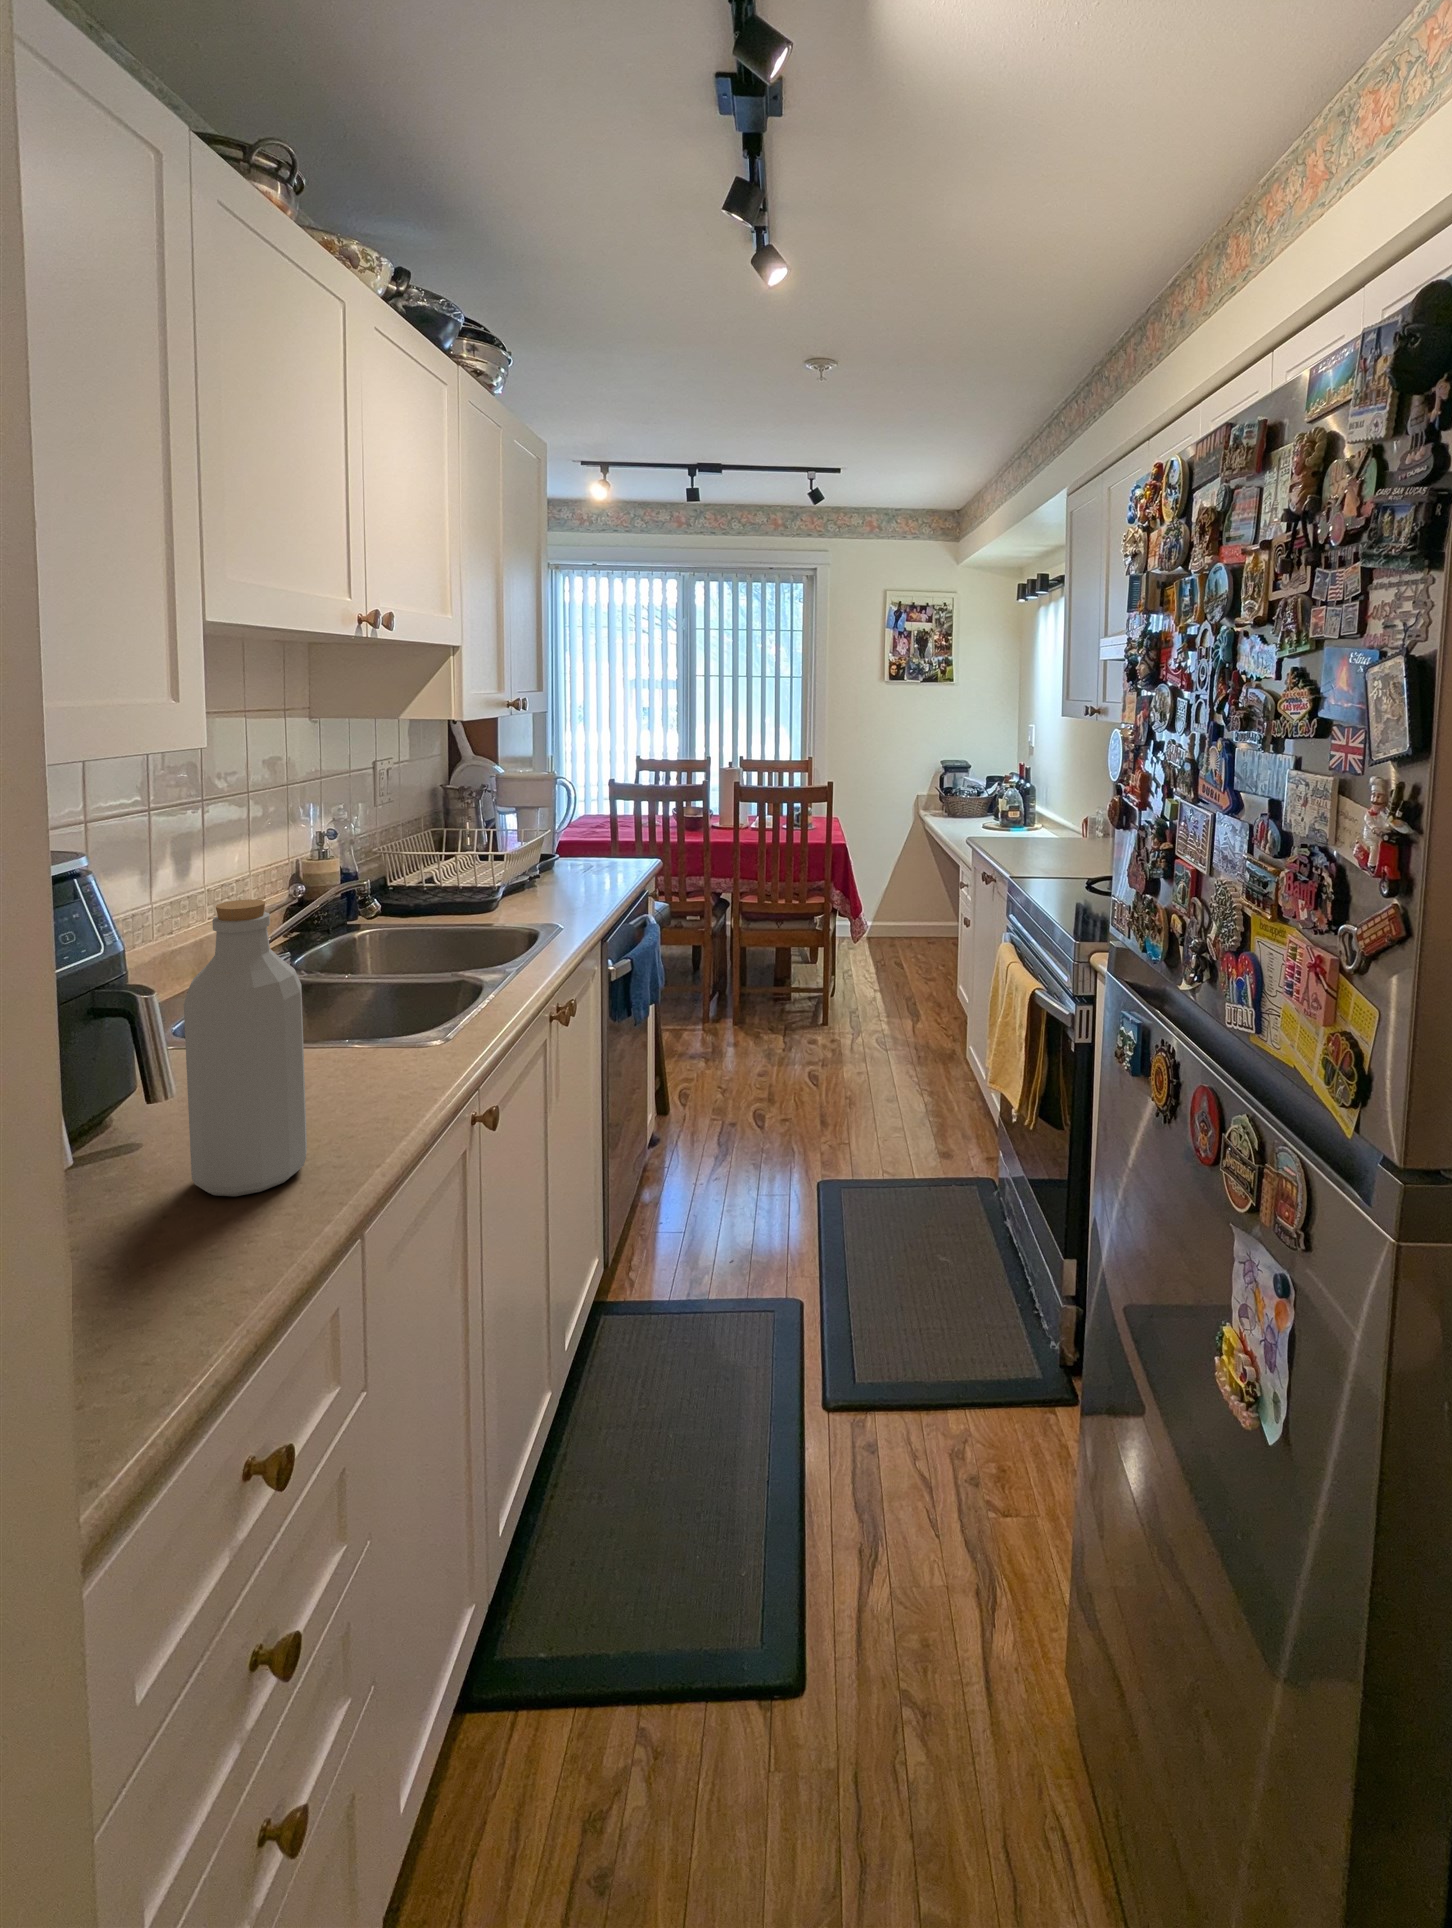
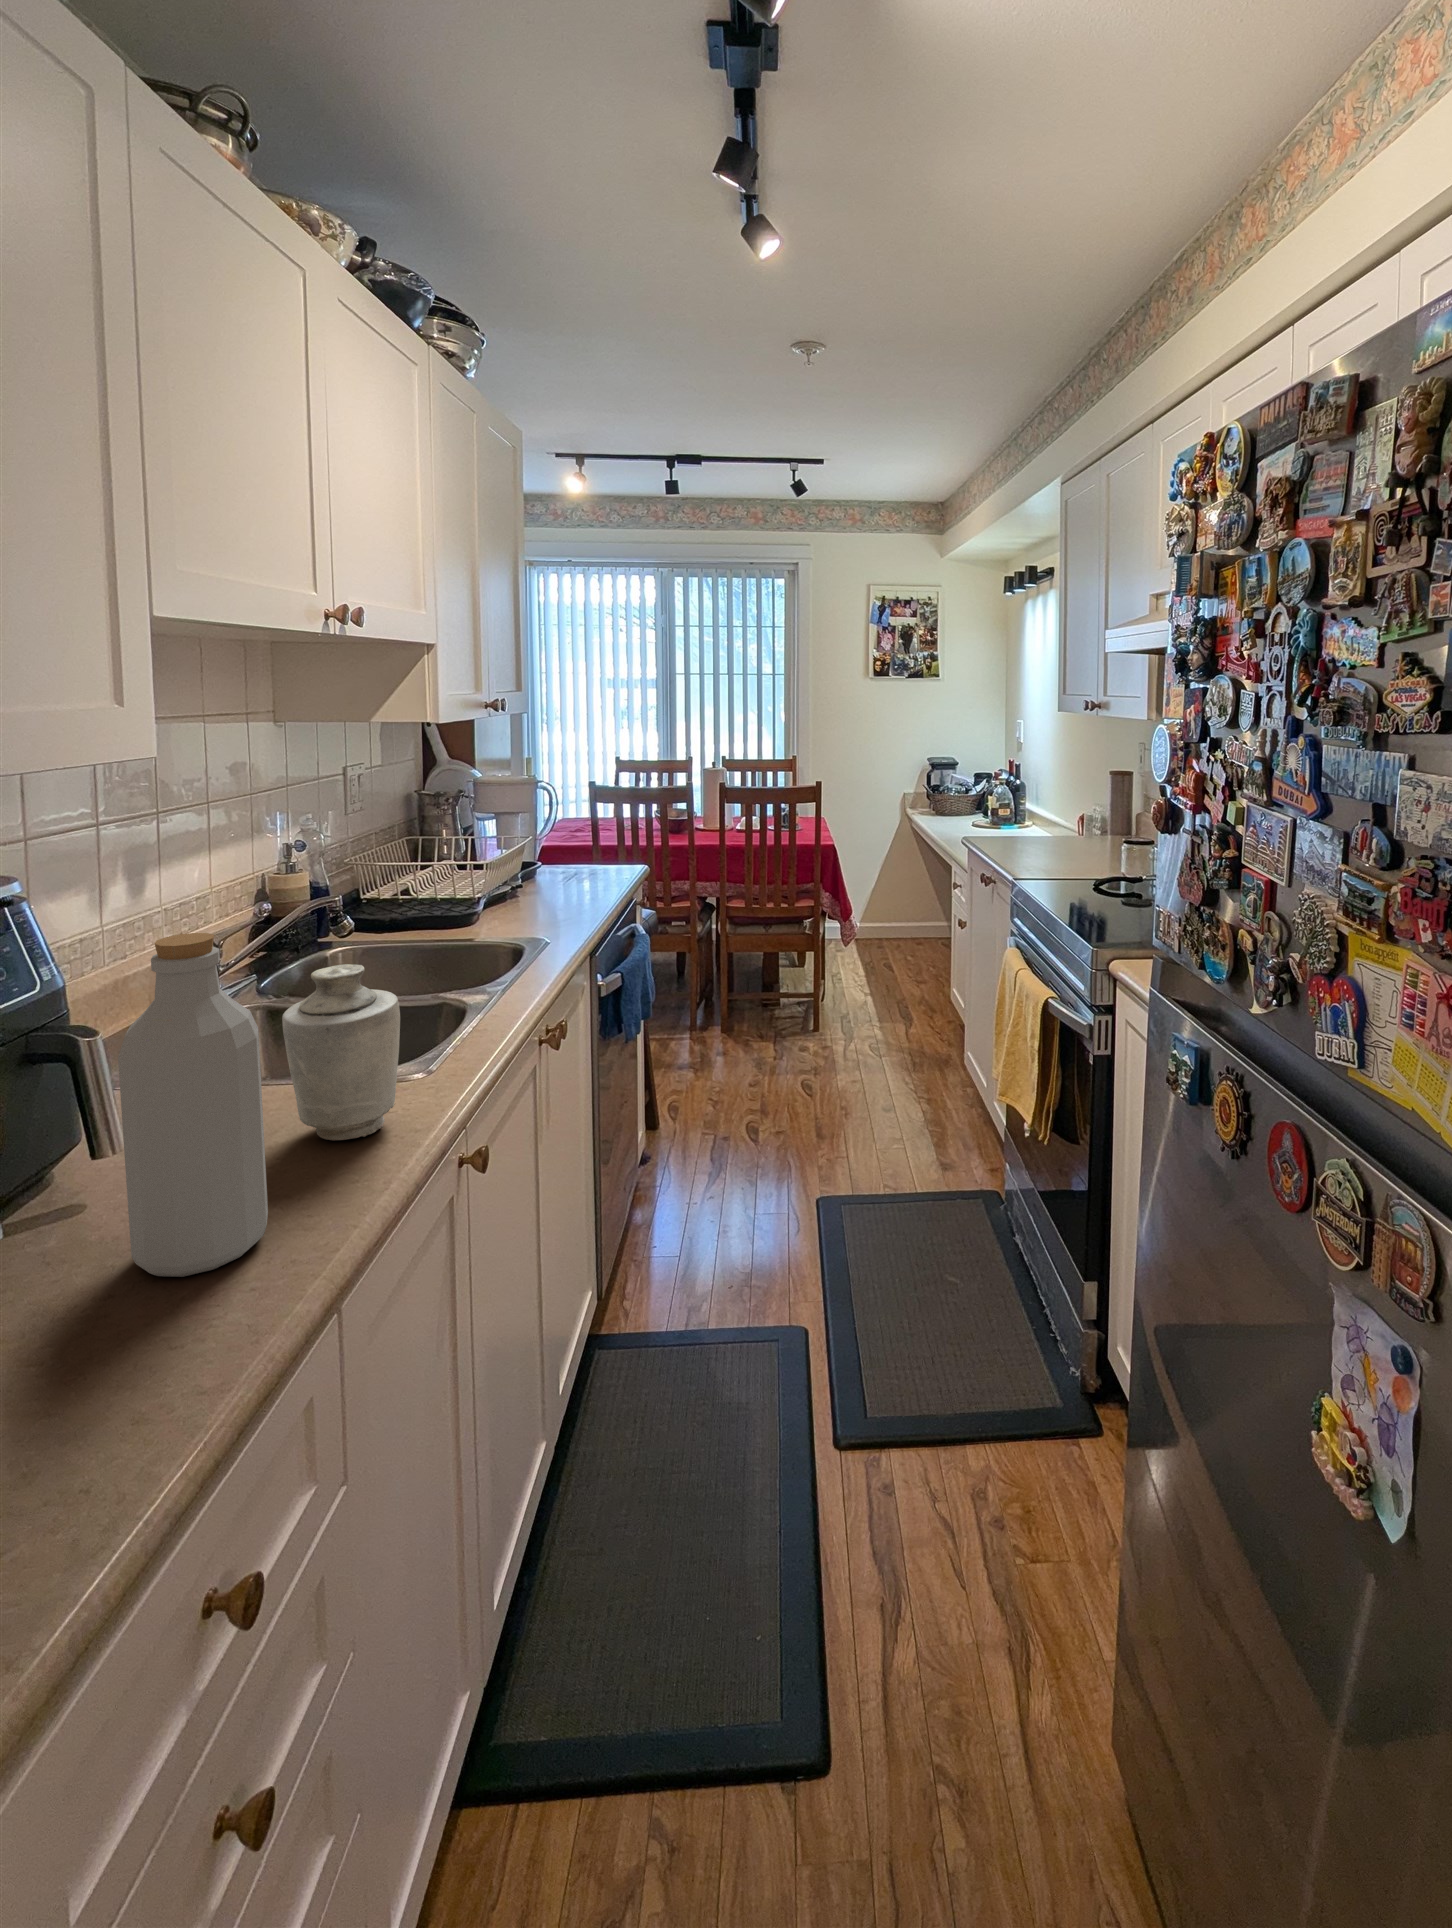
vase: none [319,936,423,1093] -> present [282,964,400,1141]

